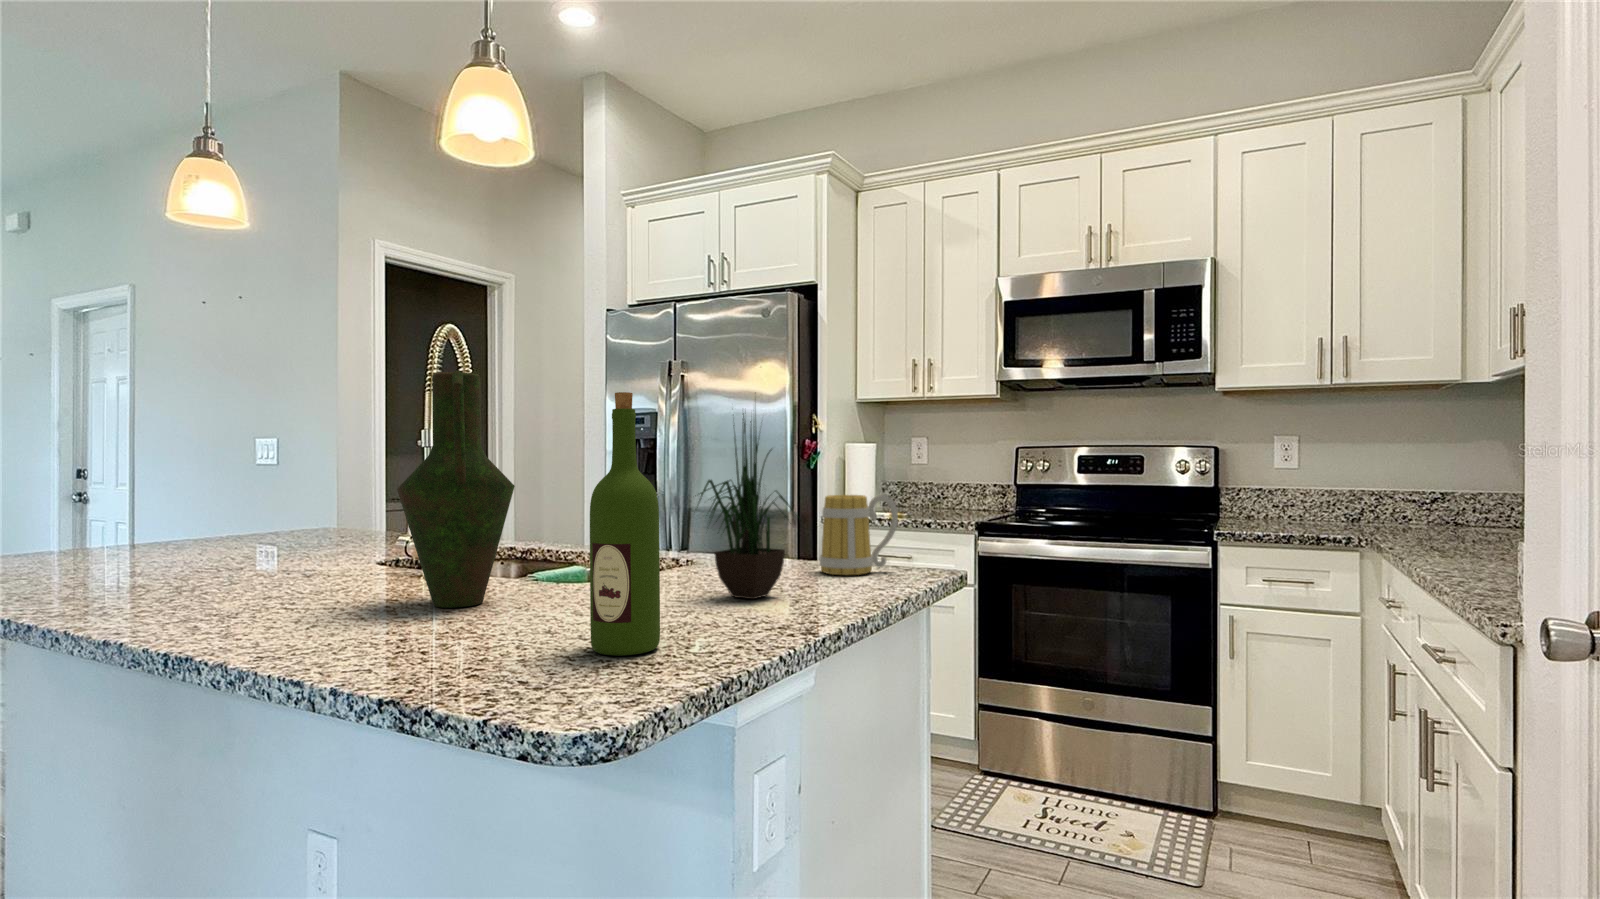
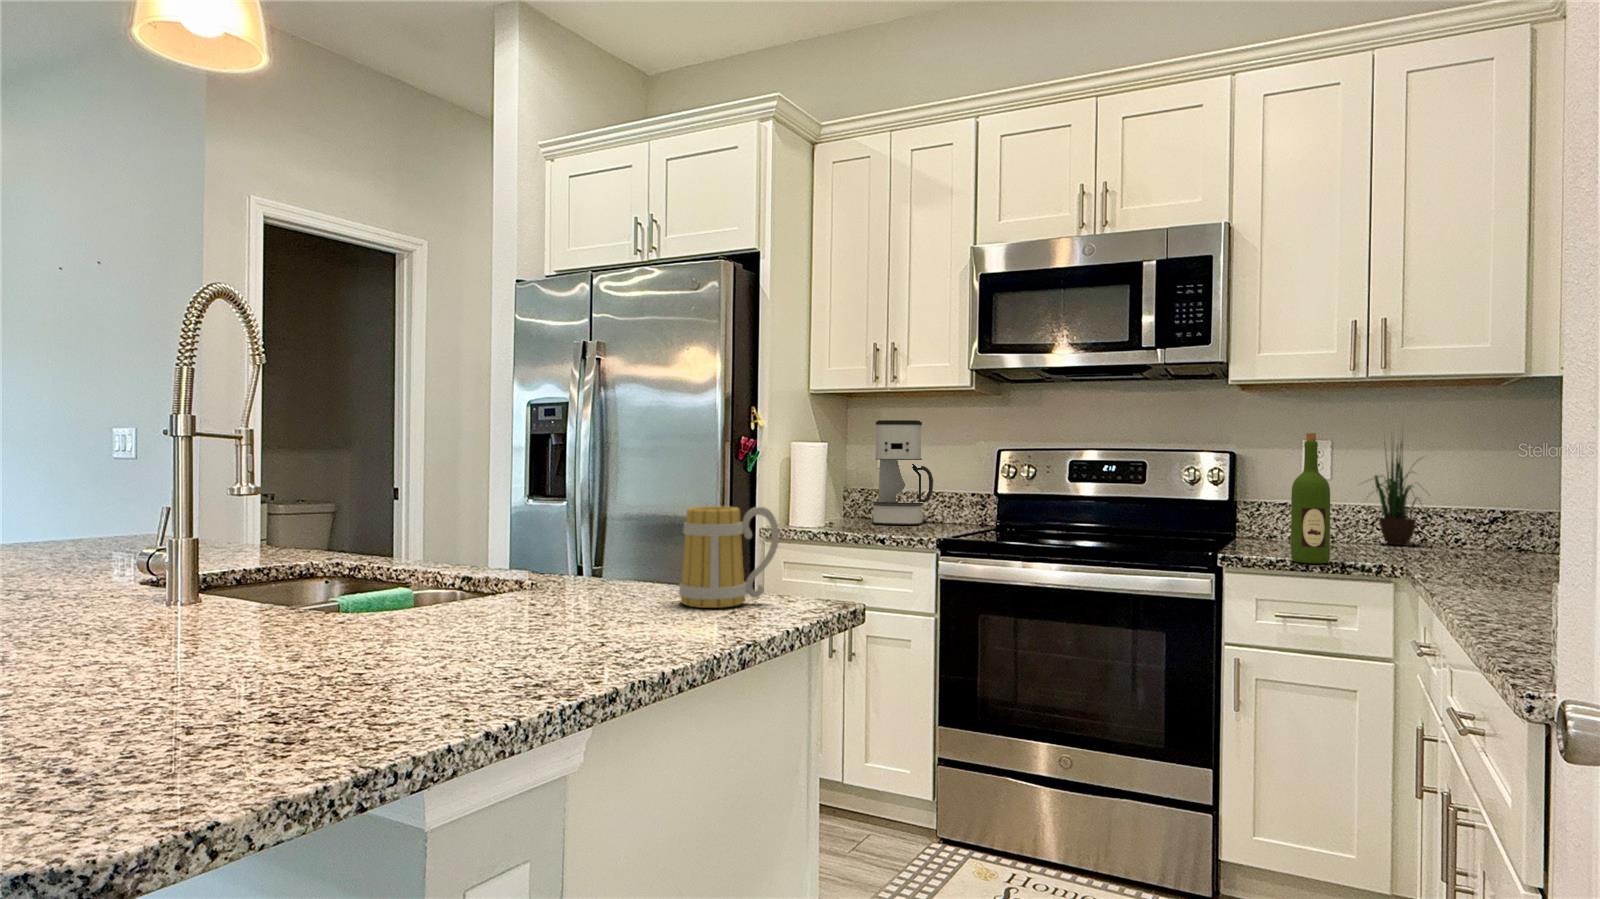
vase: present [397,371,515,608] -> none [84,342,250,646]
wine bottle: present [590,392,660,656] -> present [1291,433,1330,564]
potted plant: present [697,413,791,599] -> present [1372,443,1418,545]
coffee maker: none [910,424,960,511] -> present [873,420,933,525]

